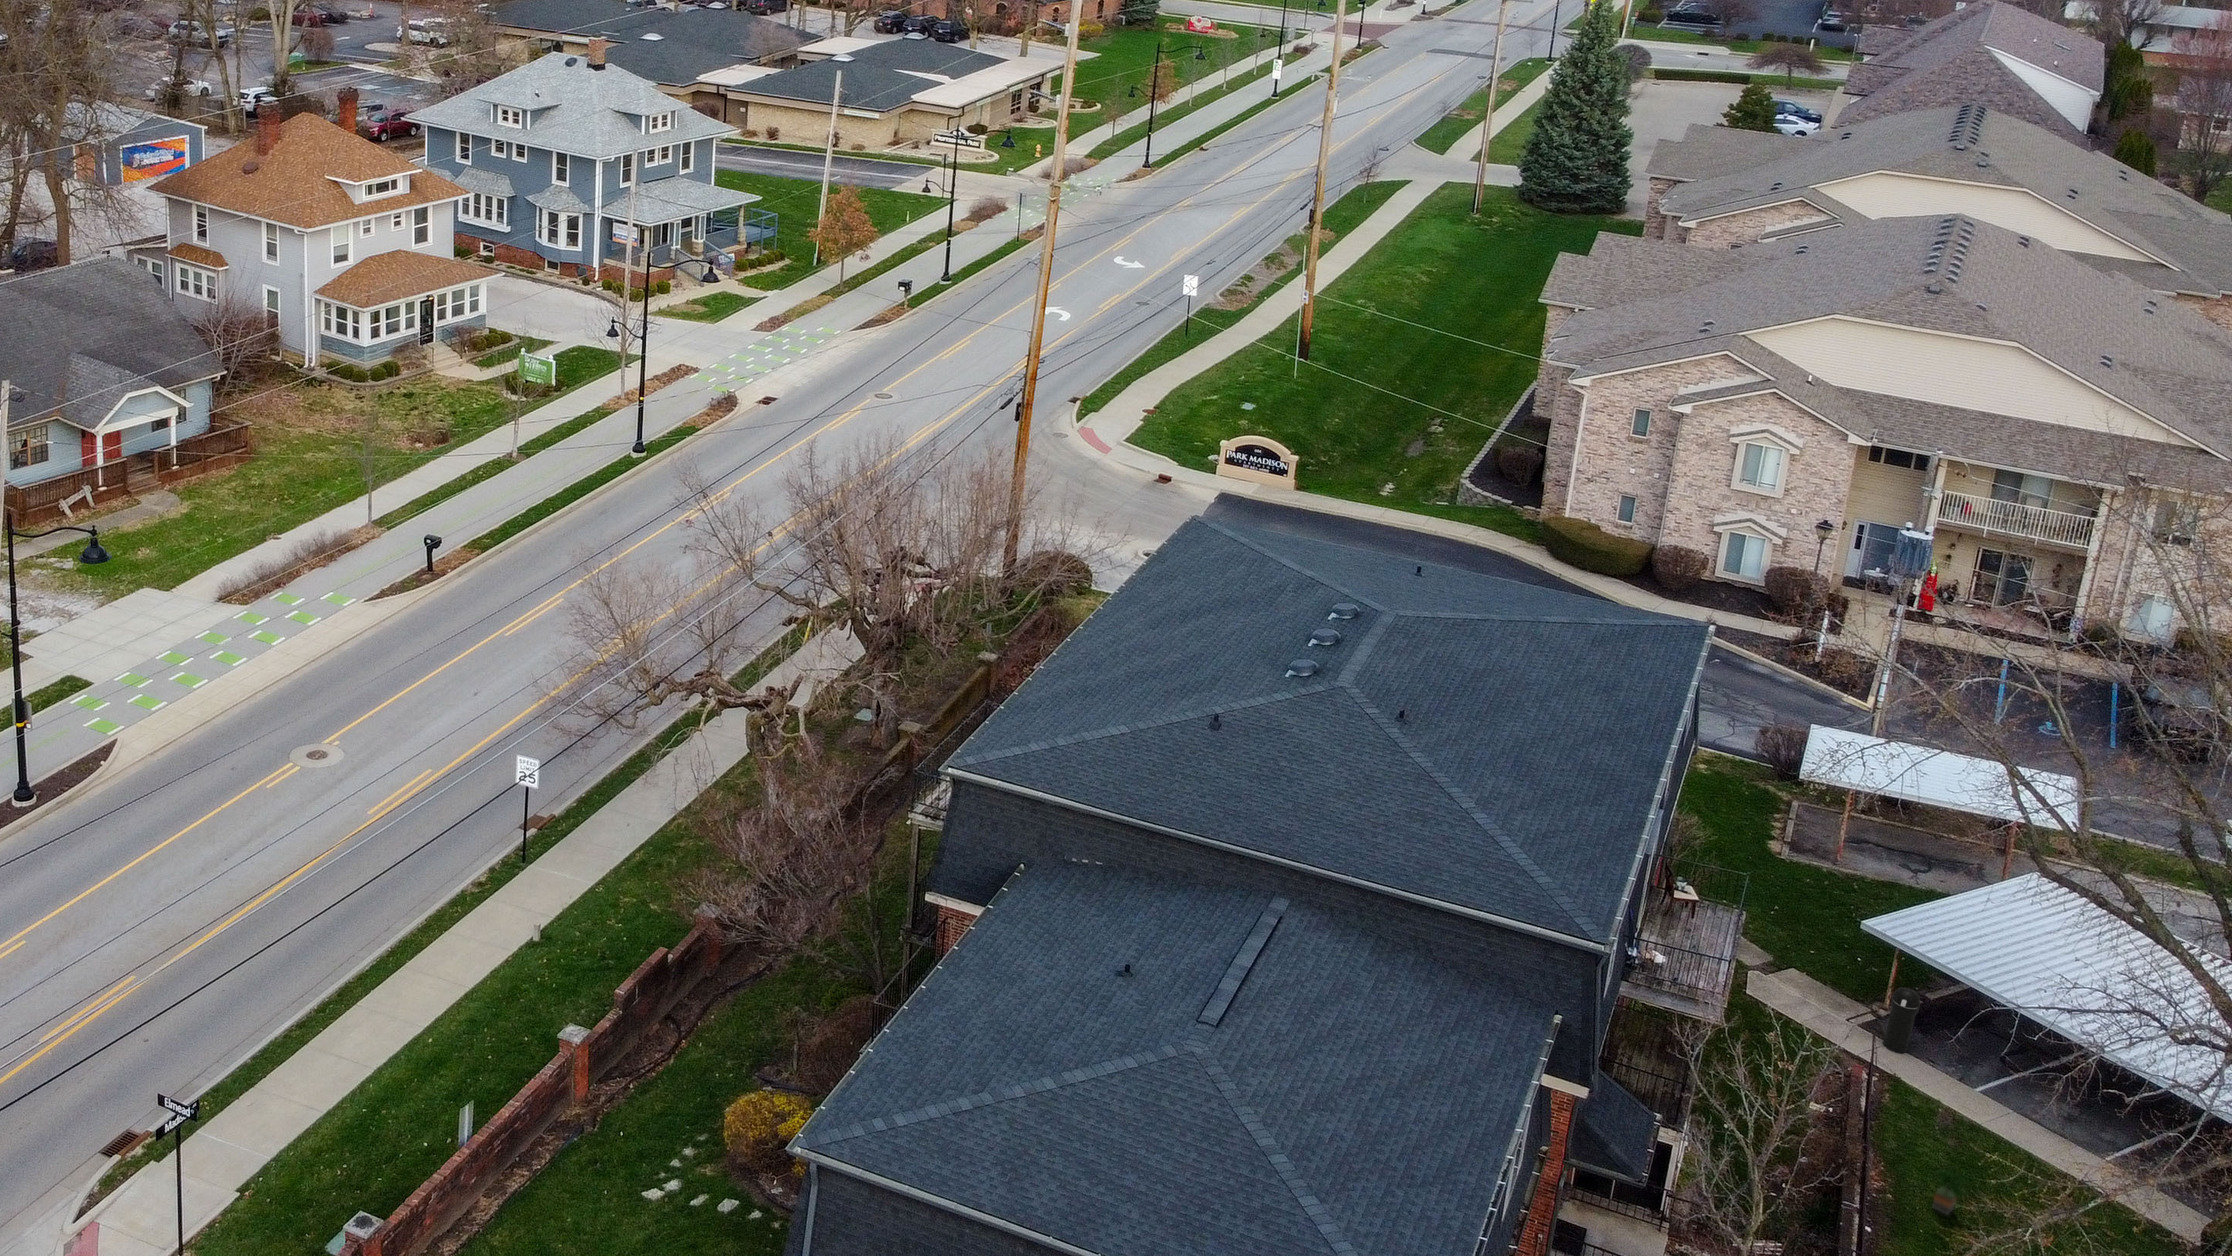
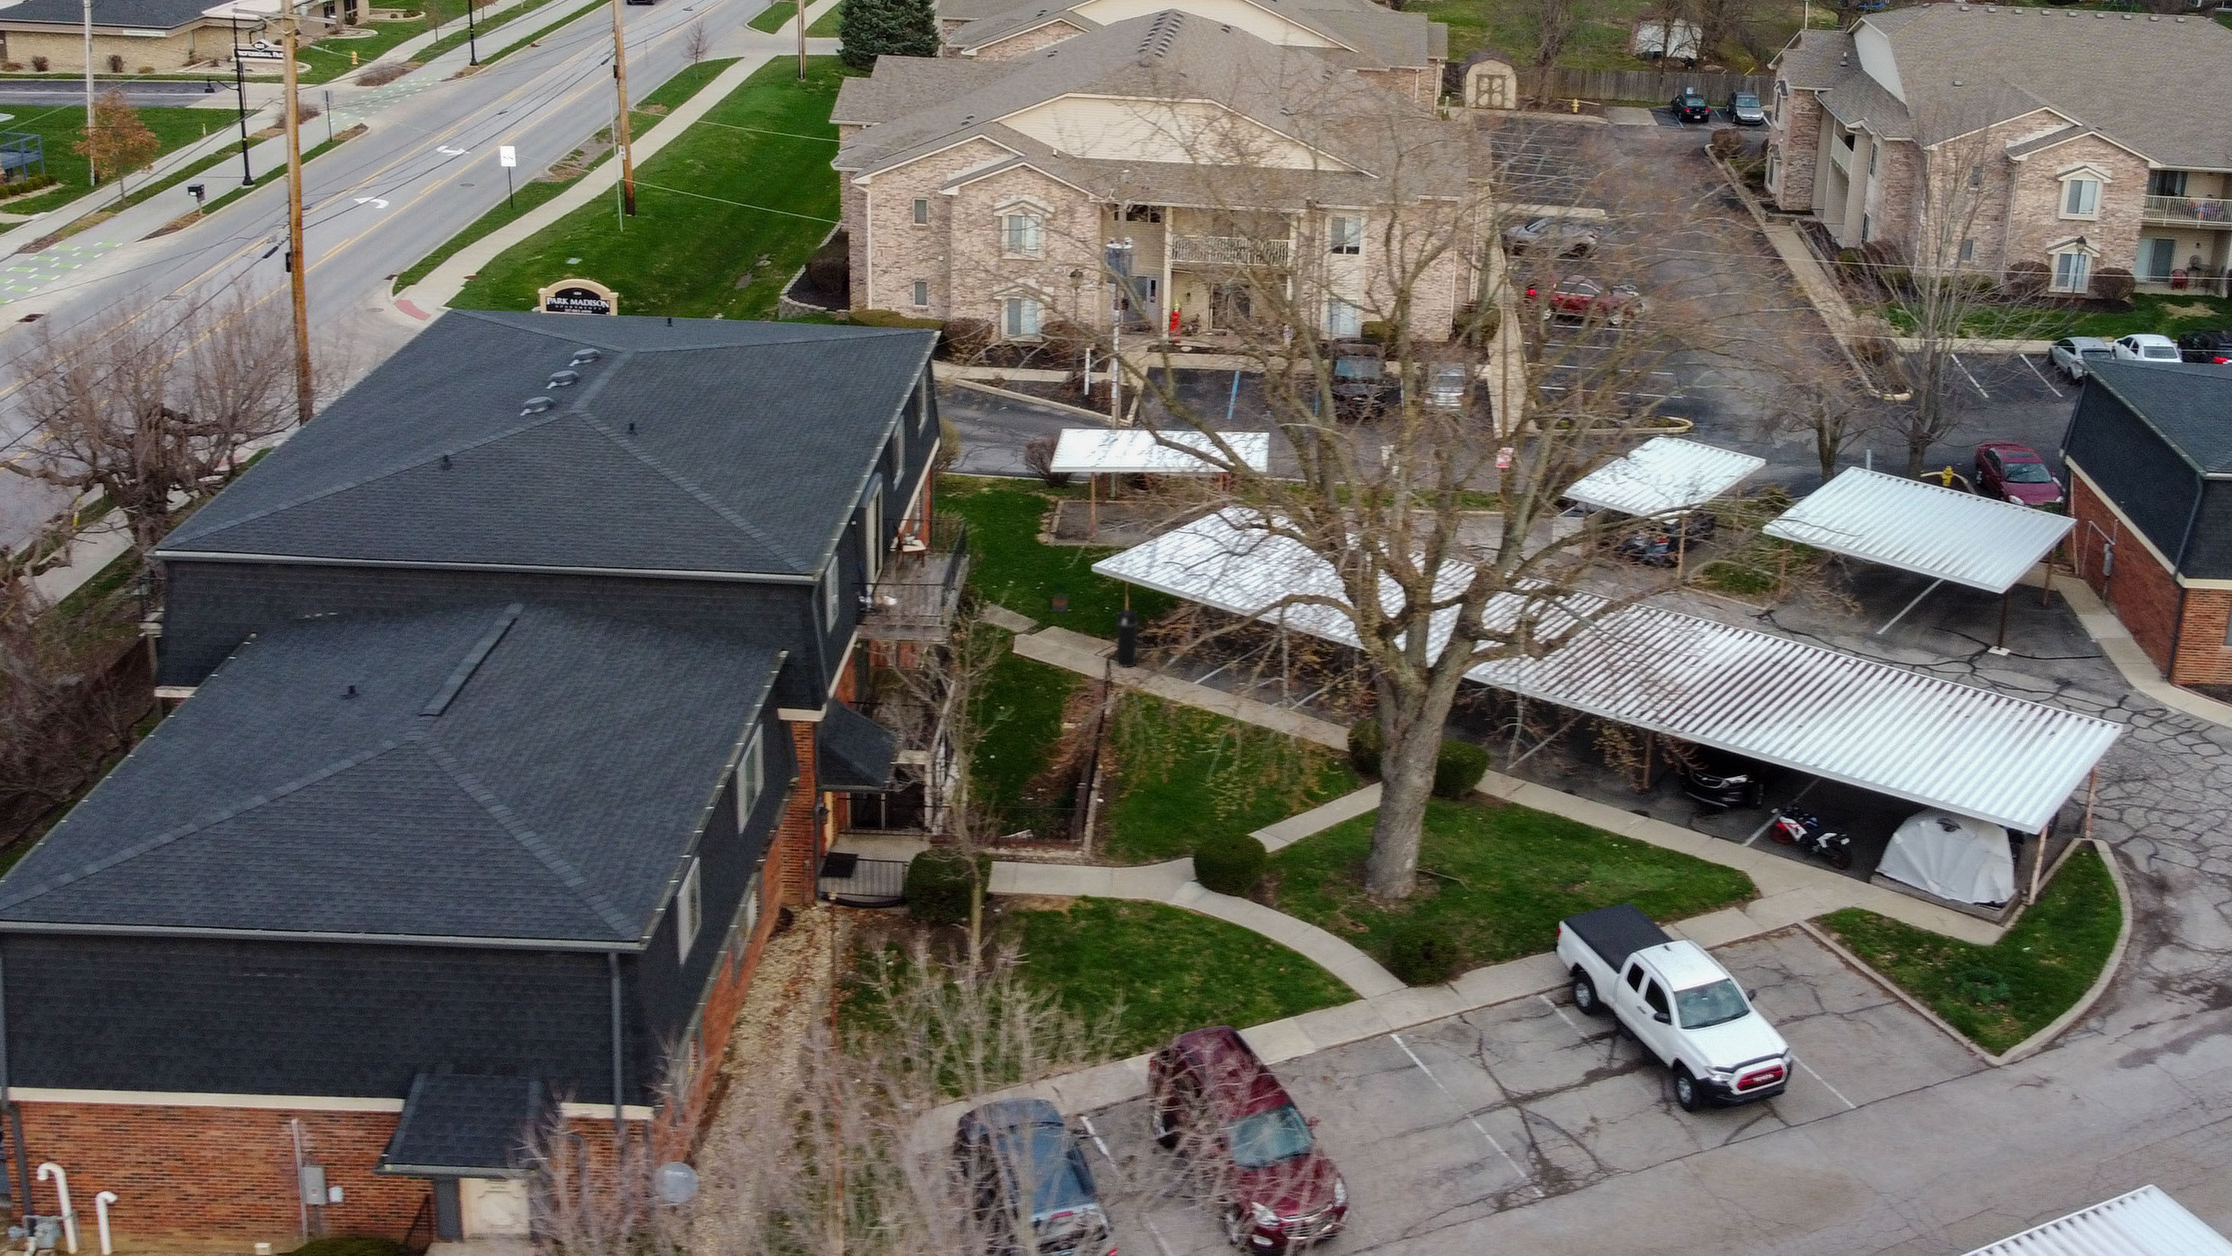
potted tree: present [1932,1170,1965,1215] -> present [1052,580,1069,612]

